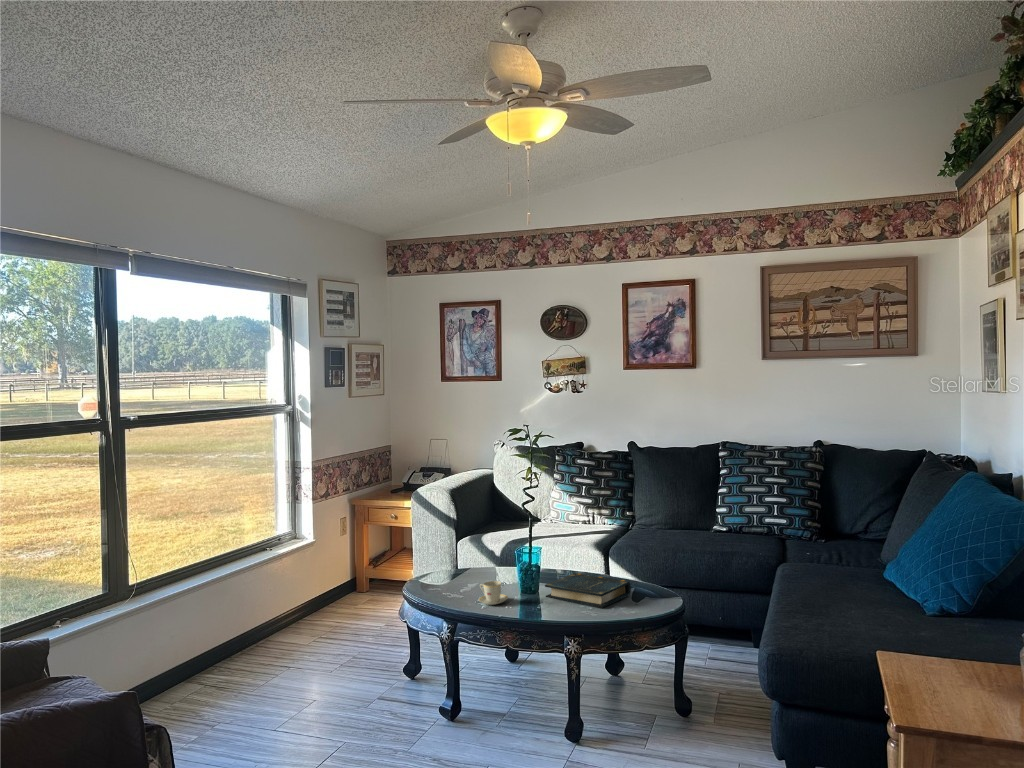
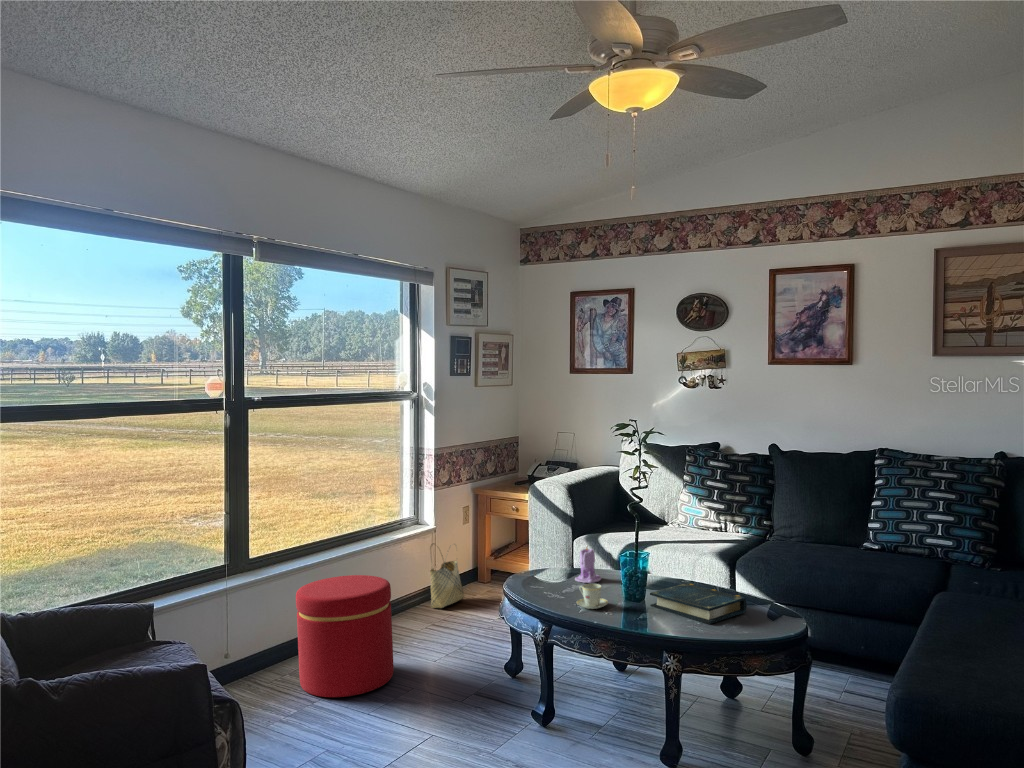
candle: none [469,545,494,581] -> present [575,547,601,583]
woven basket: none [311,554,347,620] -> present [430,543,464,608]
ottoman: none [187,593,292,720] -> present [296,575,394,697]

